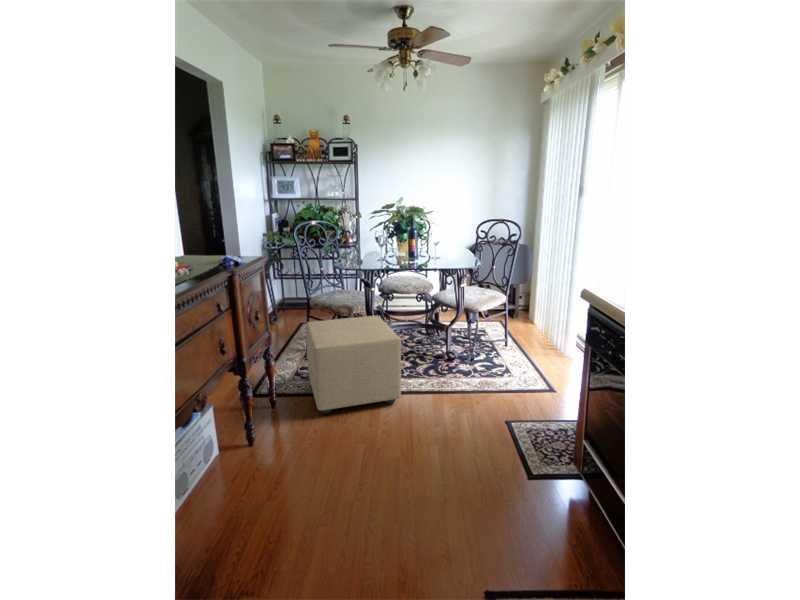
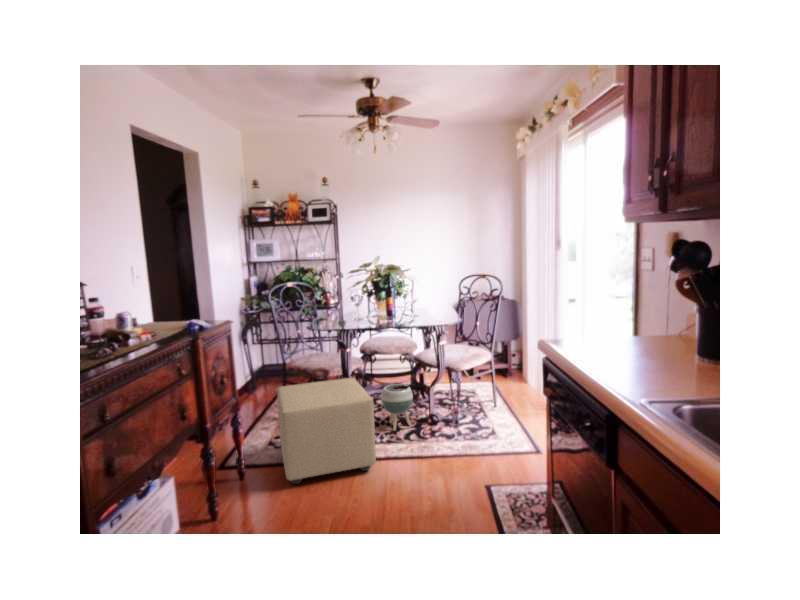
planter: none [402,323,432,366] -> present [381,384,413,431]

